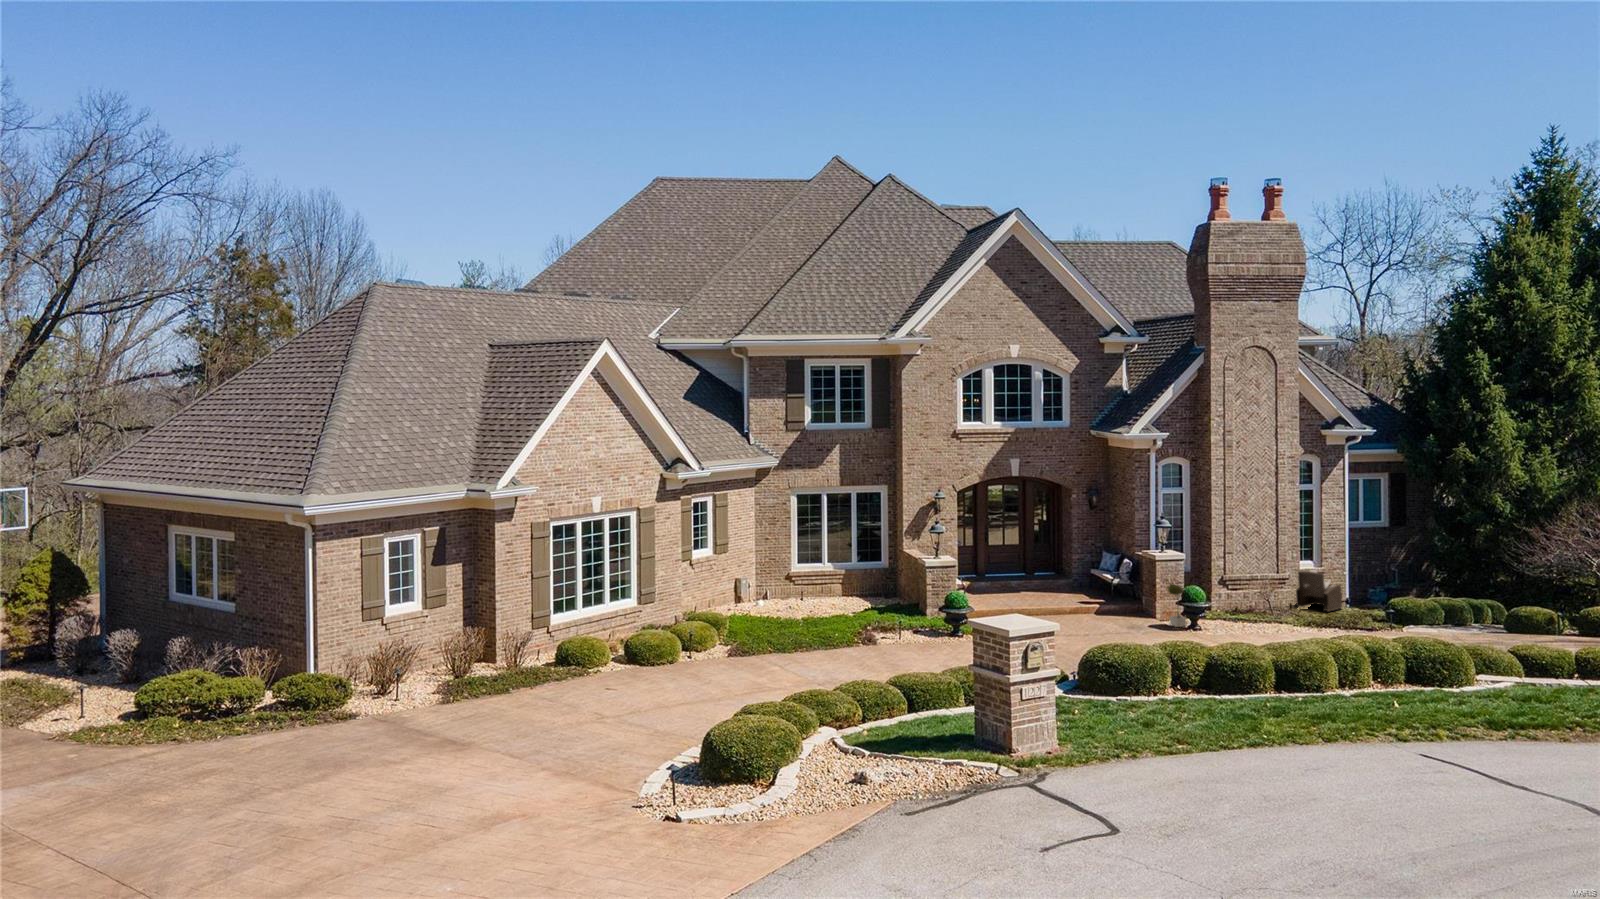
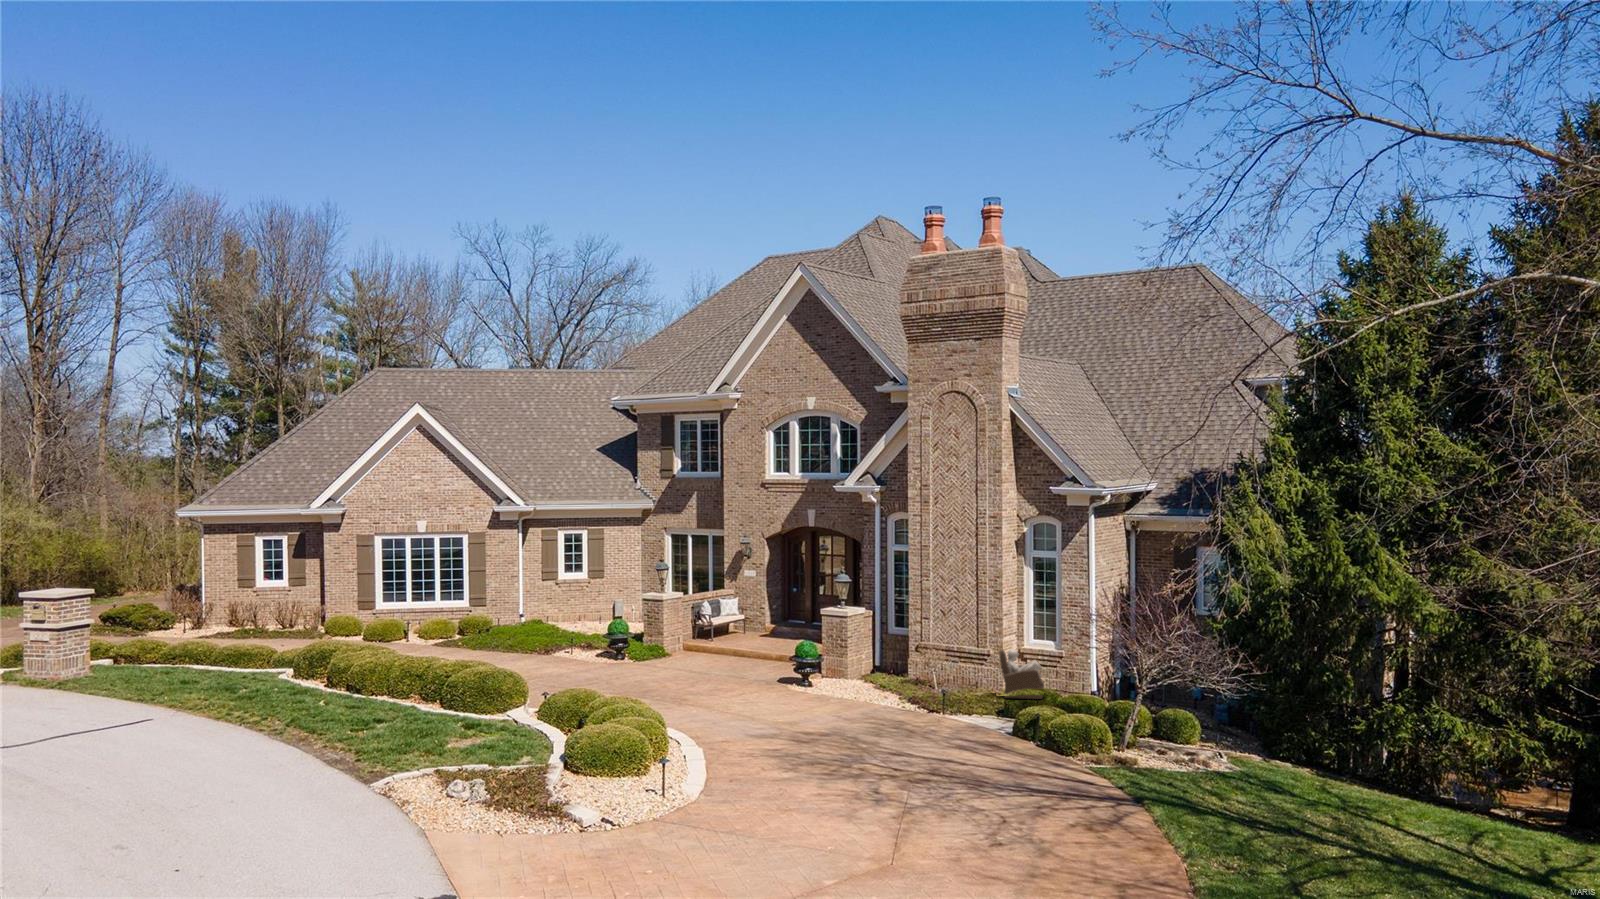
potted tree: present [1168,584,1187,627] -> none [787,636,805,682]

